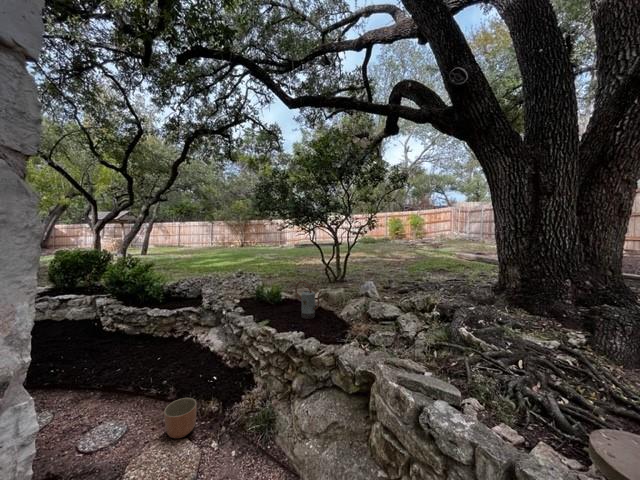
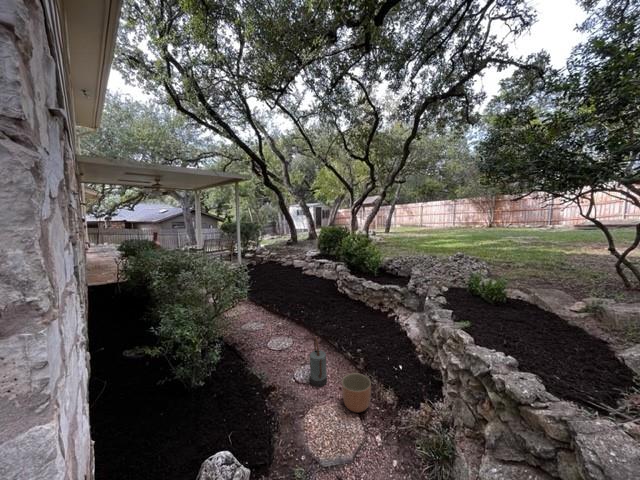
watering can: present [295,281,322,319] -> present [310,337,327,387]

